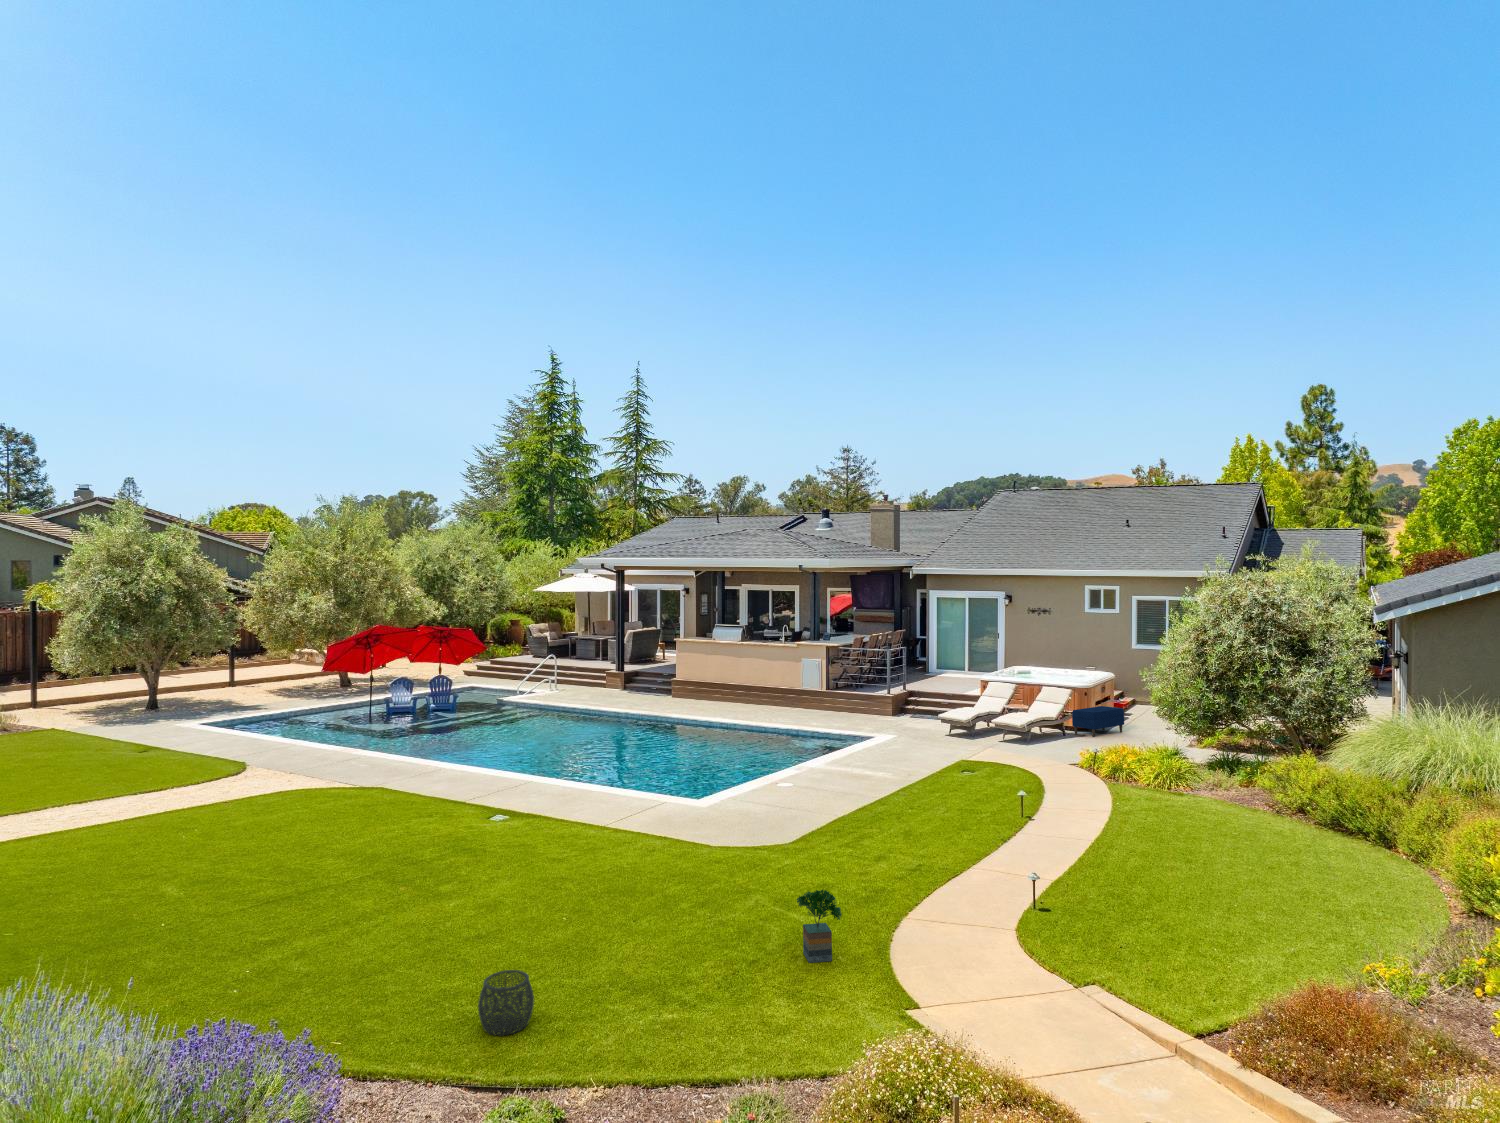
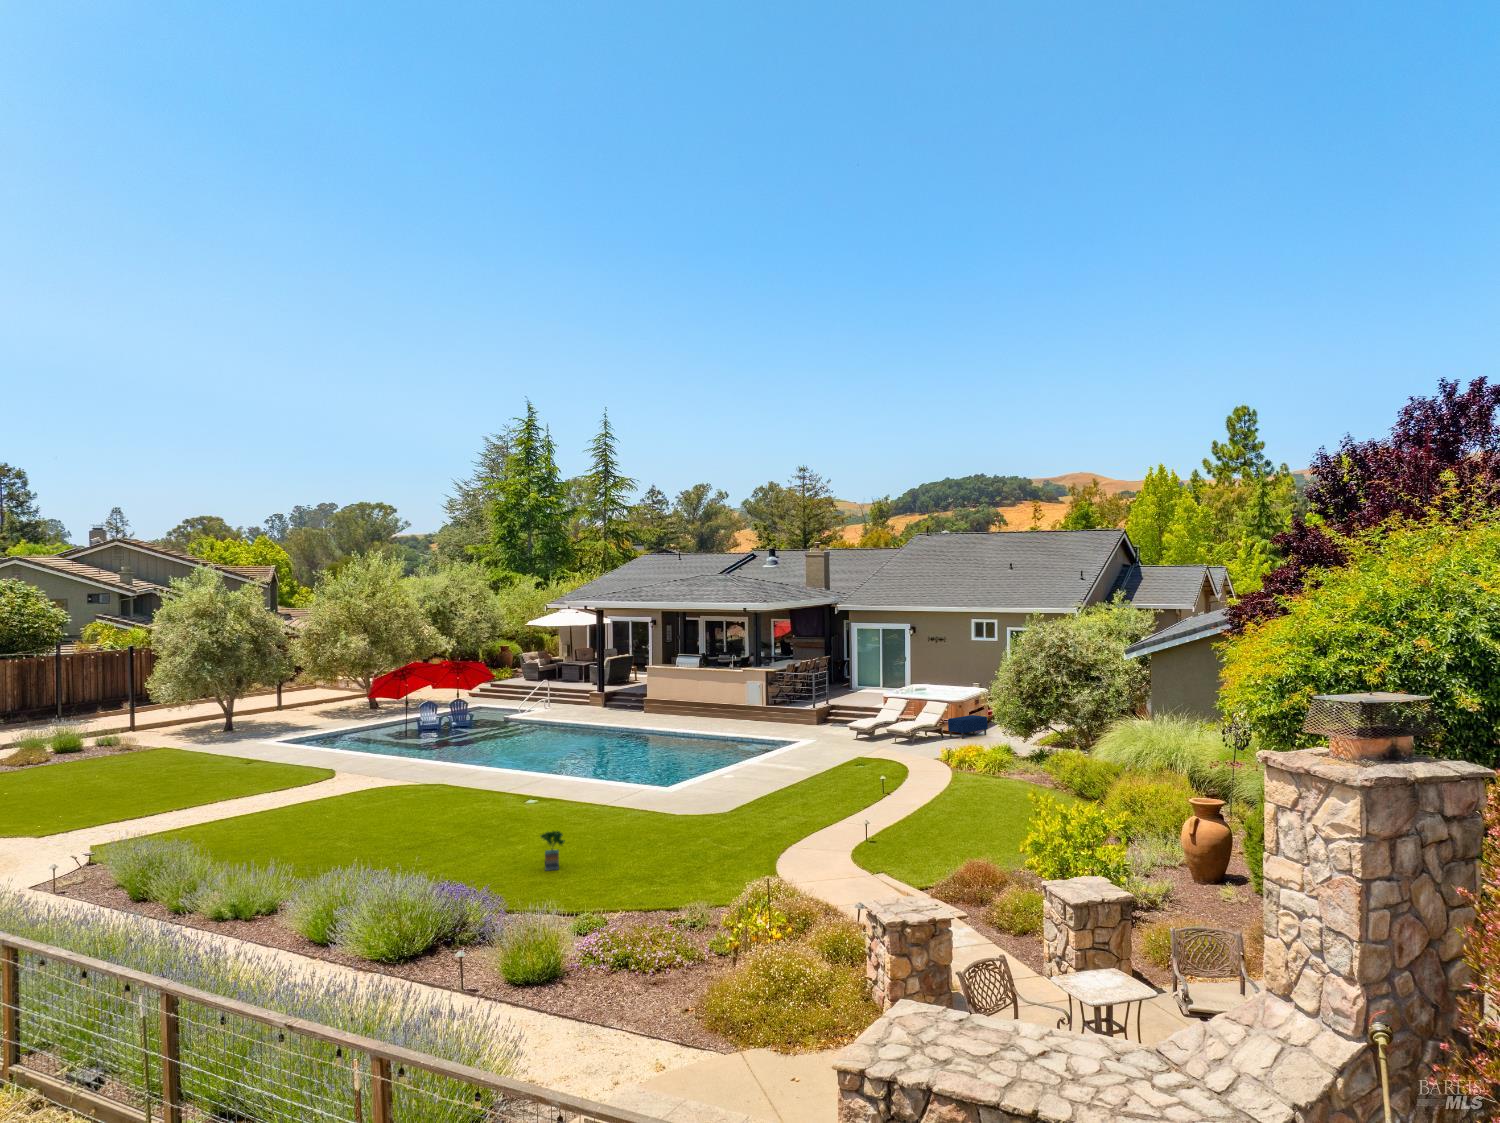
potted tree: present [797,890,842,963] -> present [541,831,565,871]
woven basket: present [478,970,534,1036] -> none [548,870,578,902]

